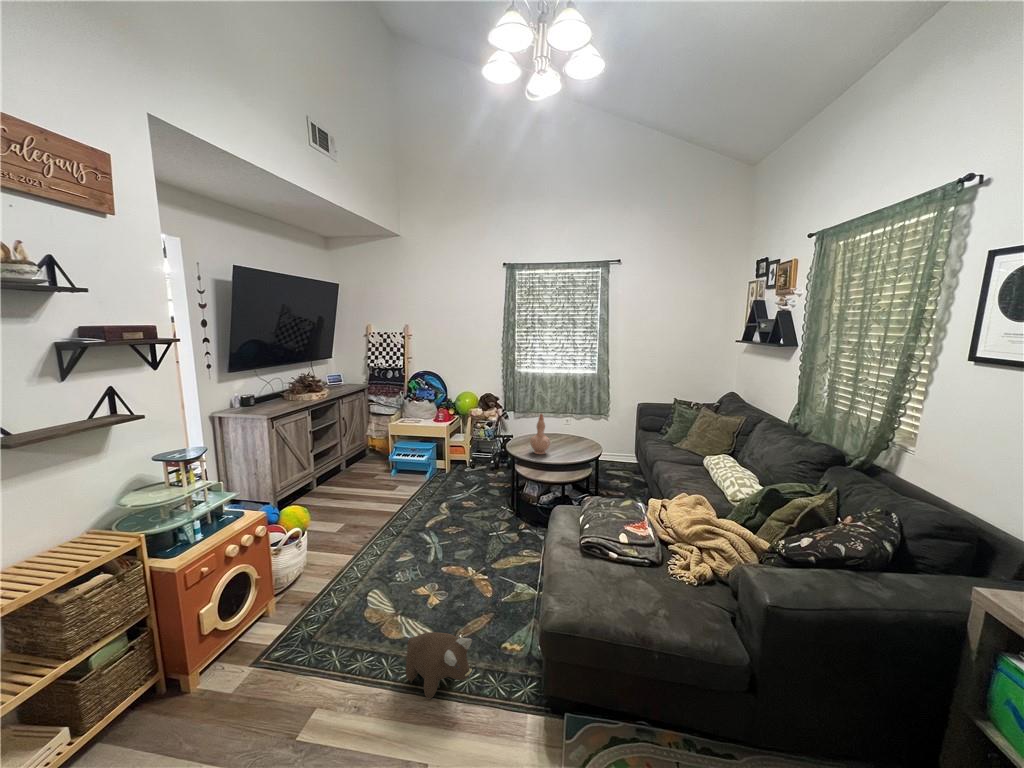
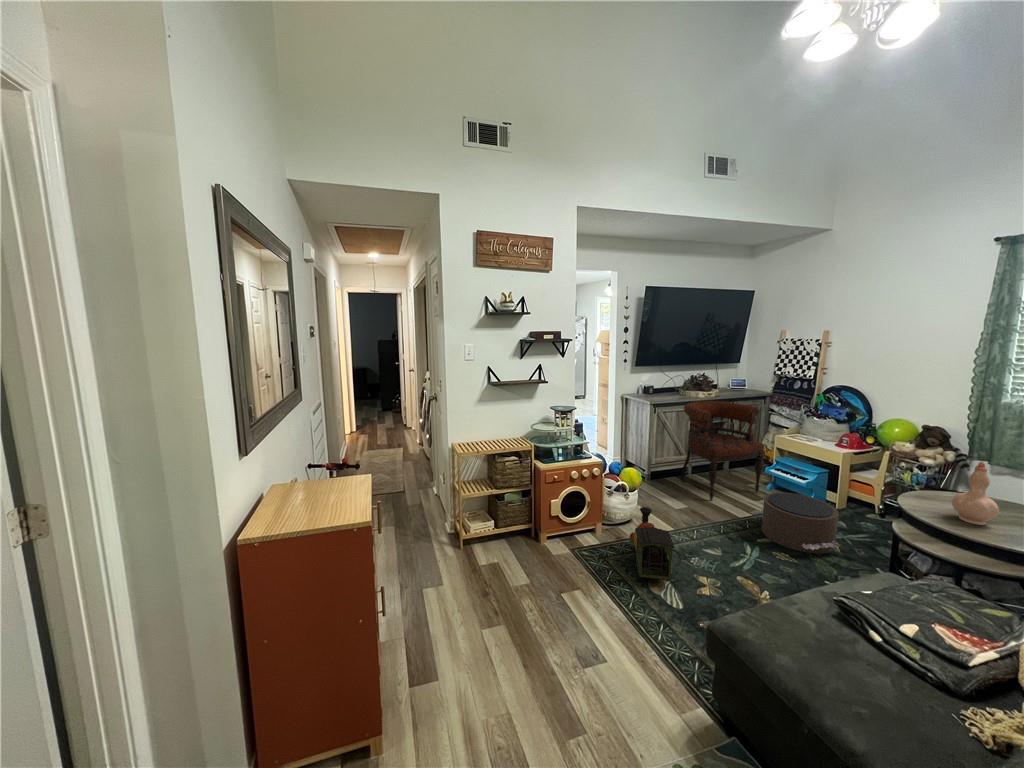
armchair: none [309,399,392,507] -> present [681,401,765,501]
pouf: none [405,470,478,521] -> present [750,493,841,554]
toy train: none [322,545,407,634] -> present [630,507,675,580]
plush toy: present [405,632,472,699] -> none [635,589,681,641]

